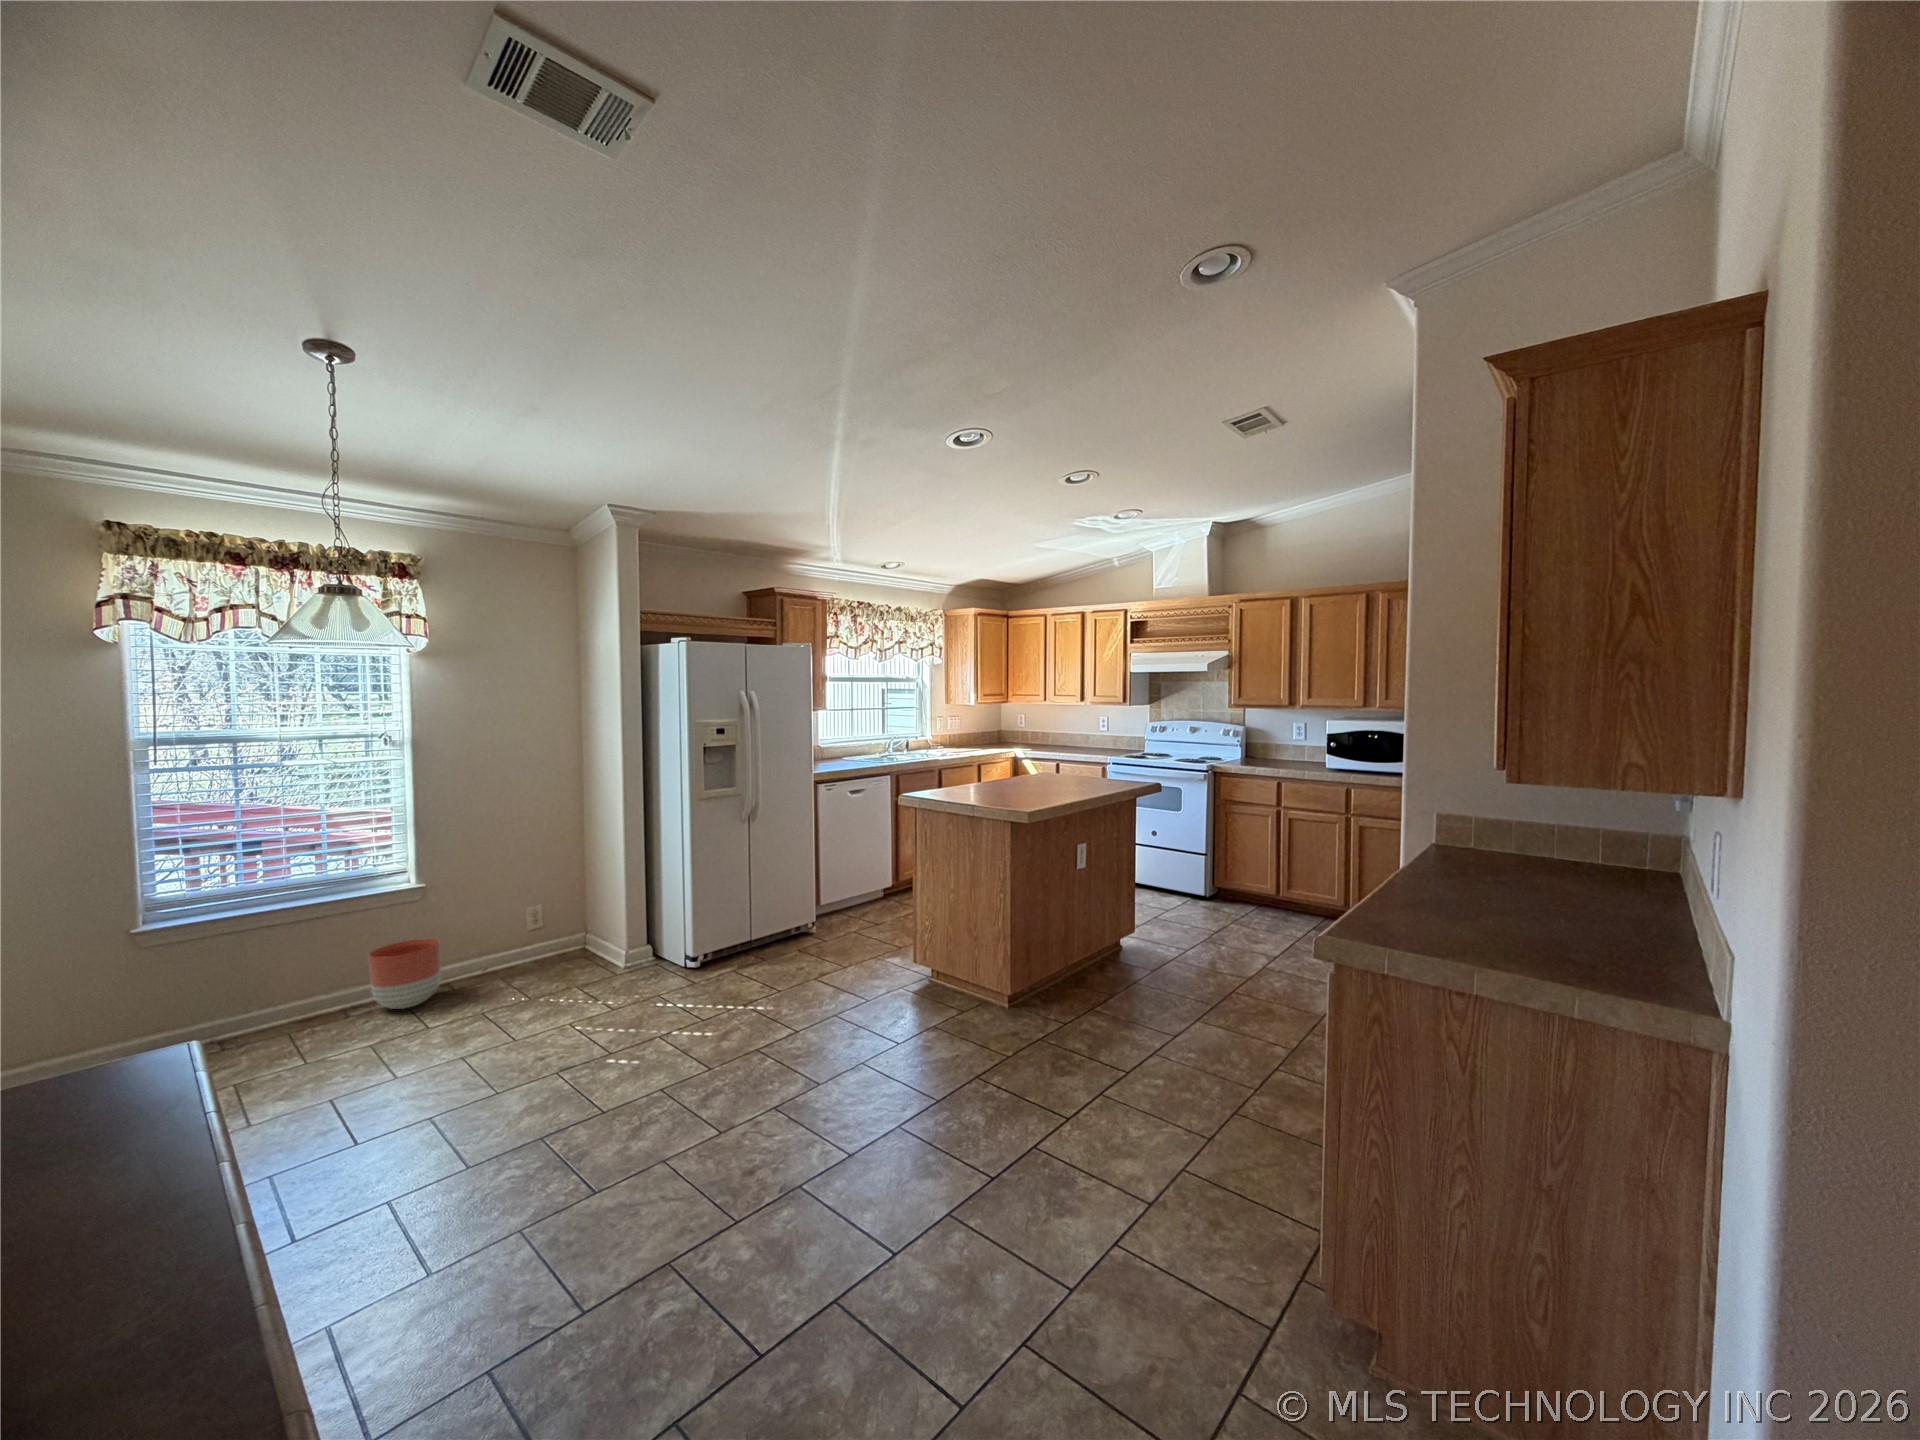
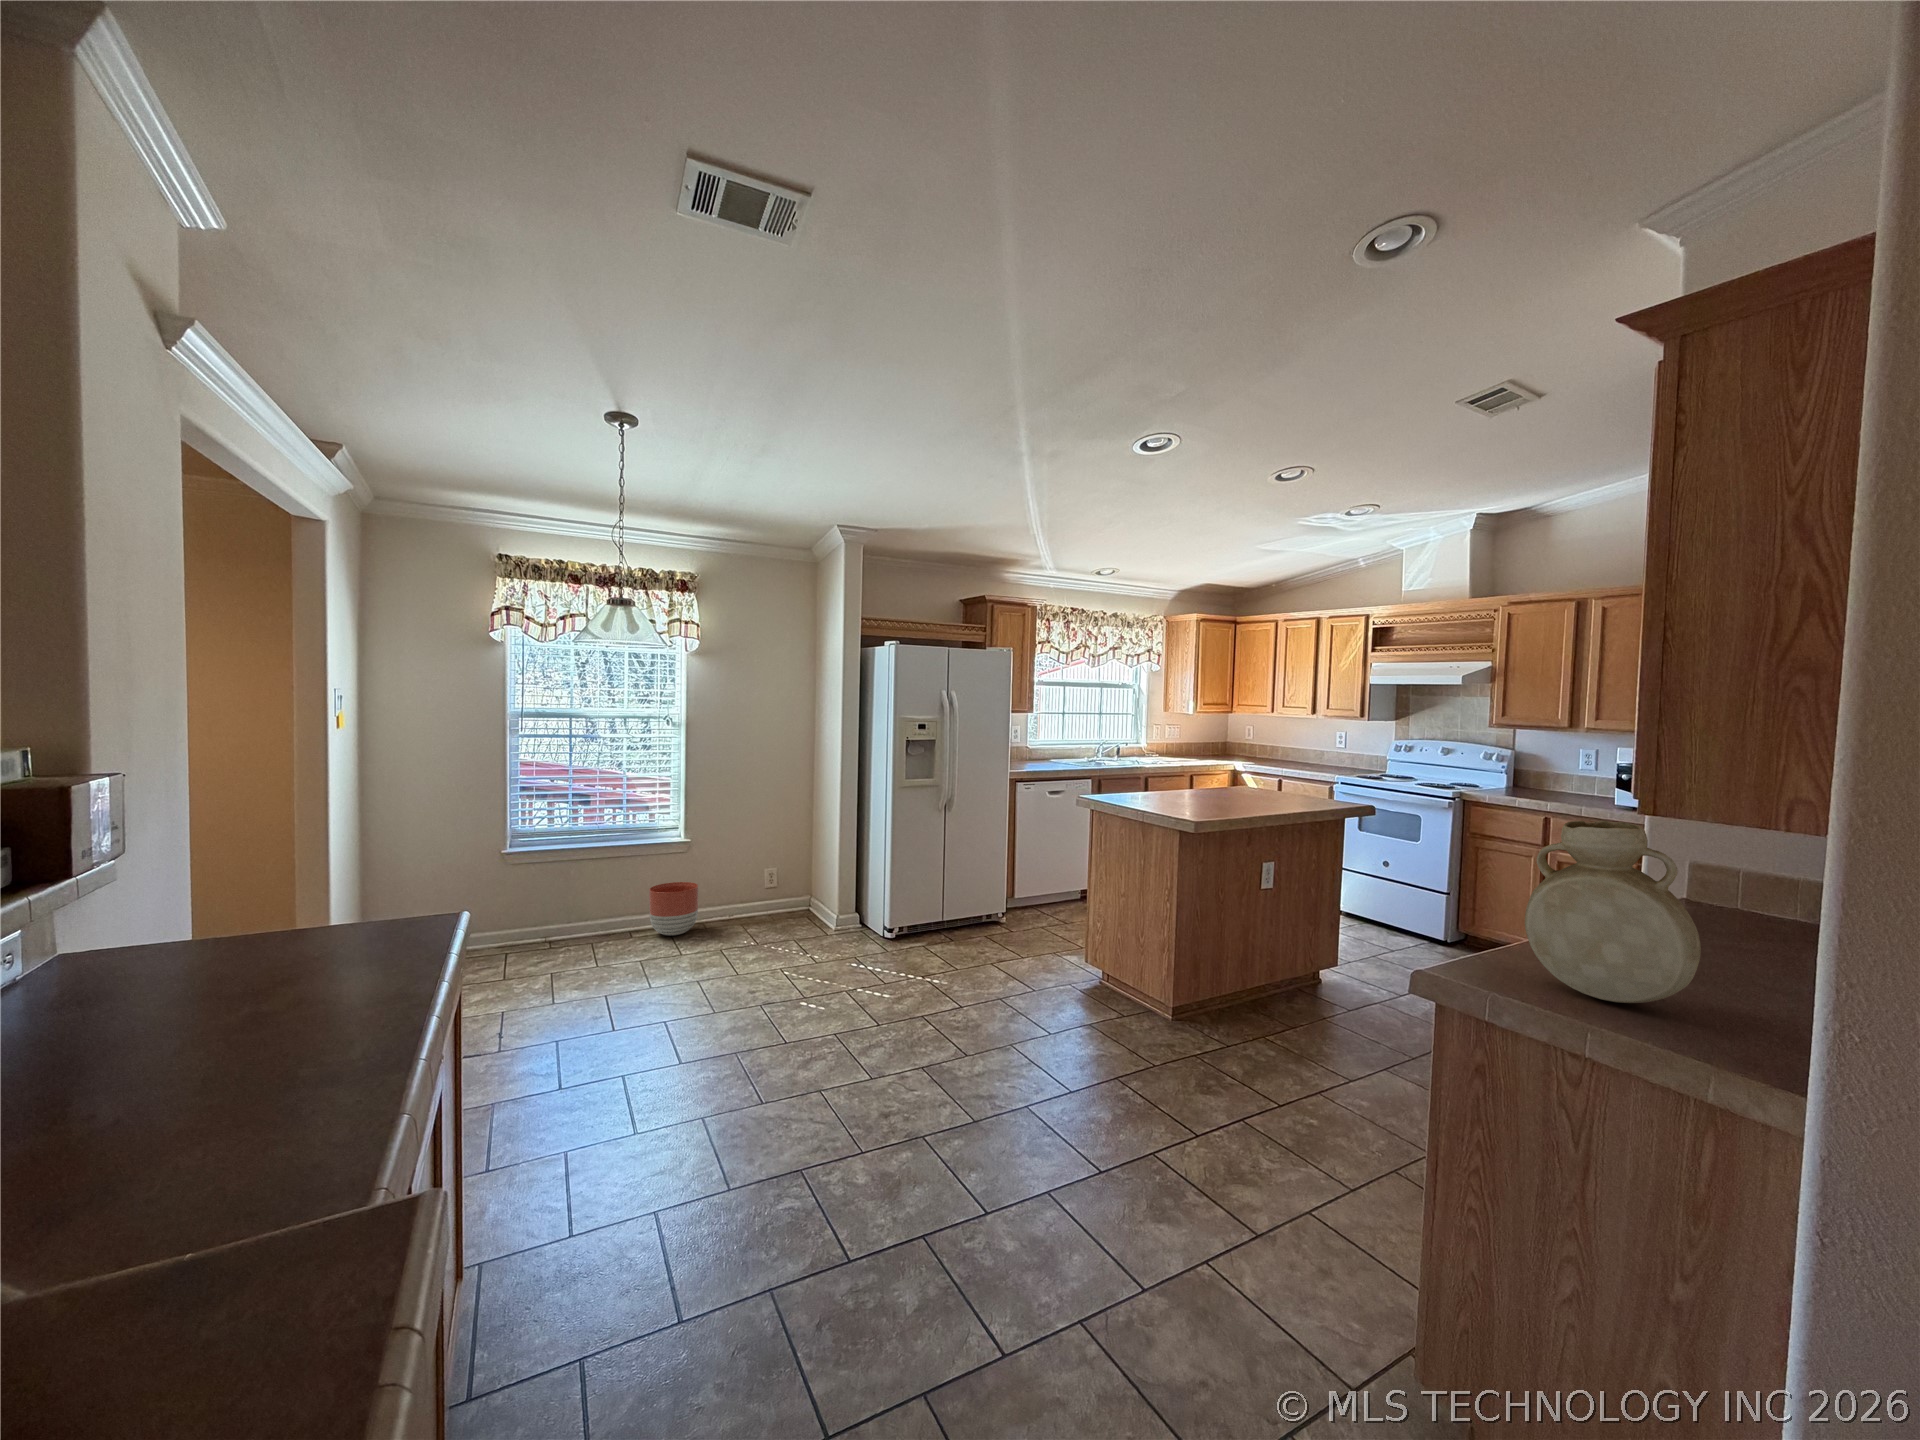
vase: none [1386,787,1517,936] -> present [1525,821,1701,1003]

